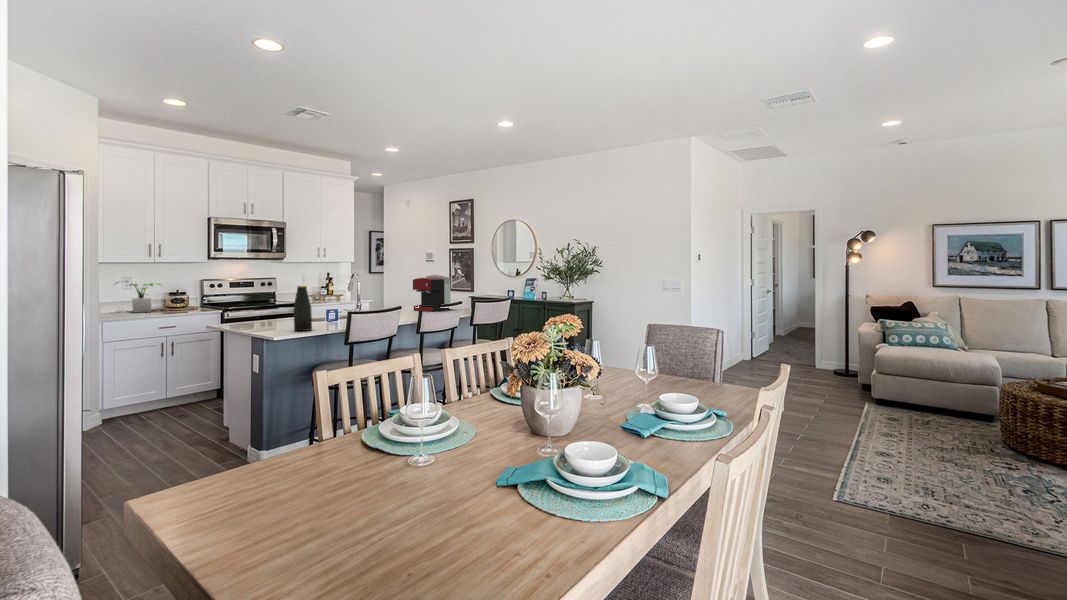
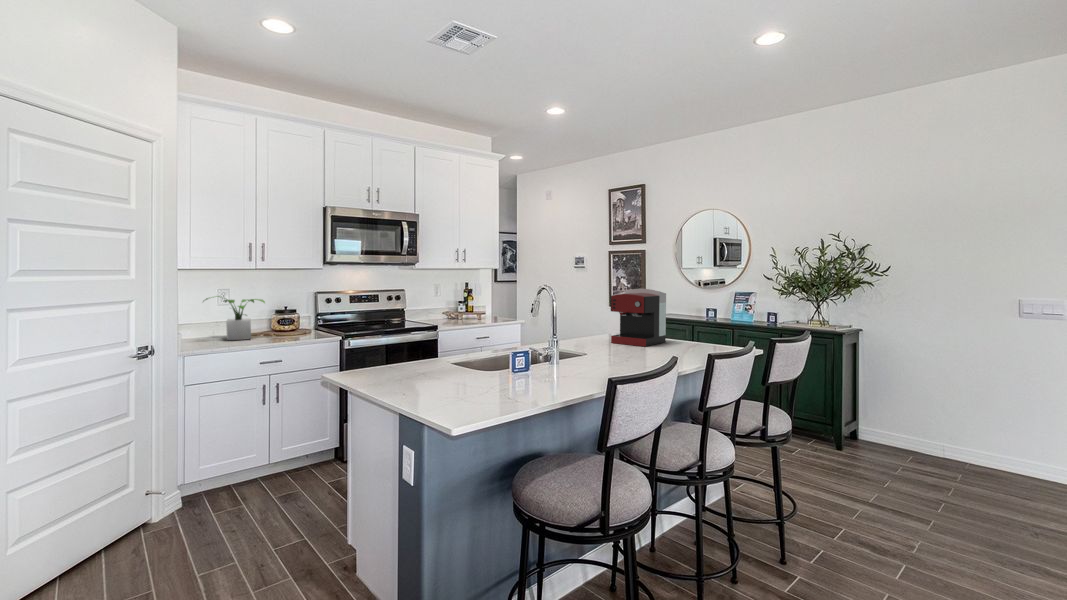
bottle: present [293,286,312,331] -> none [478,316,509,405]

